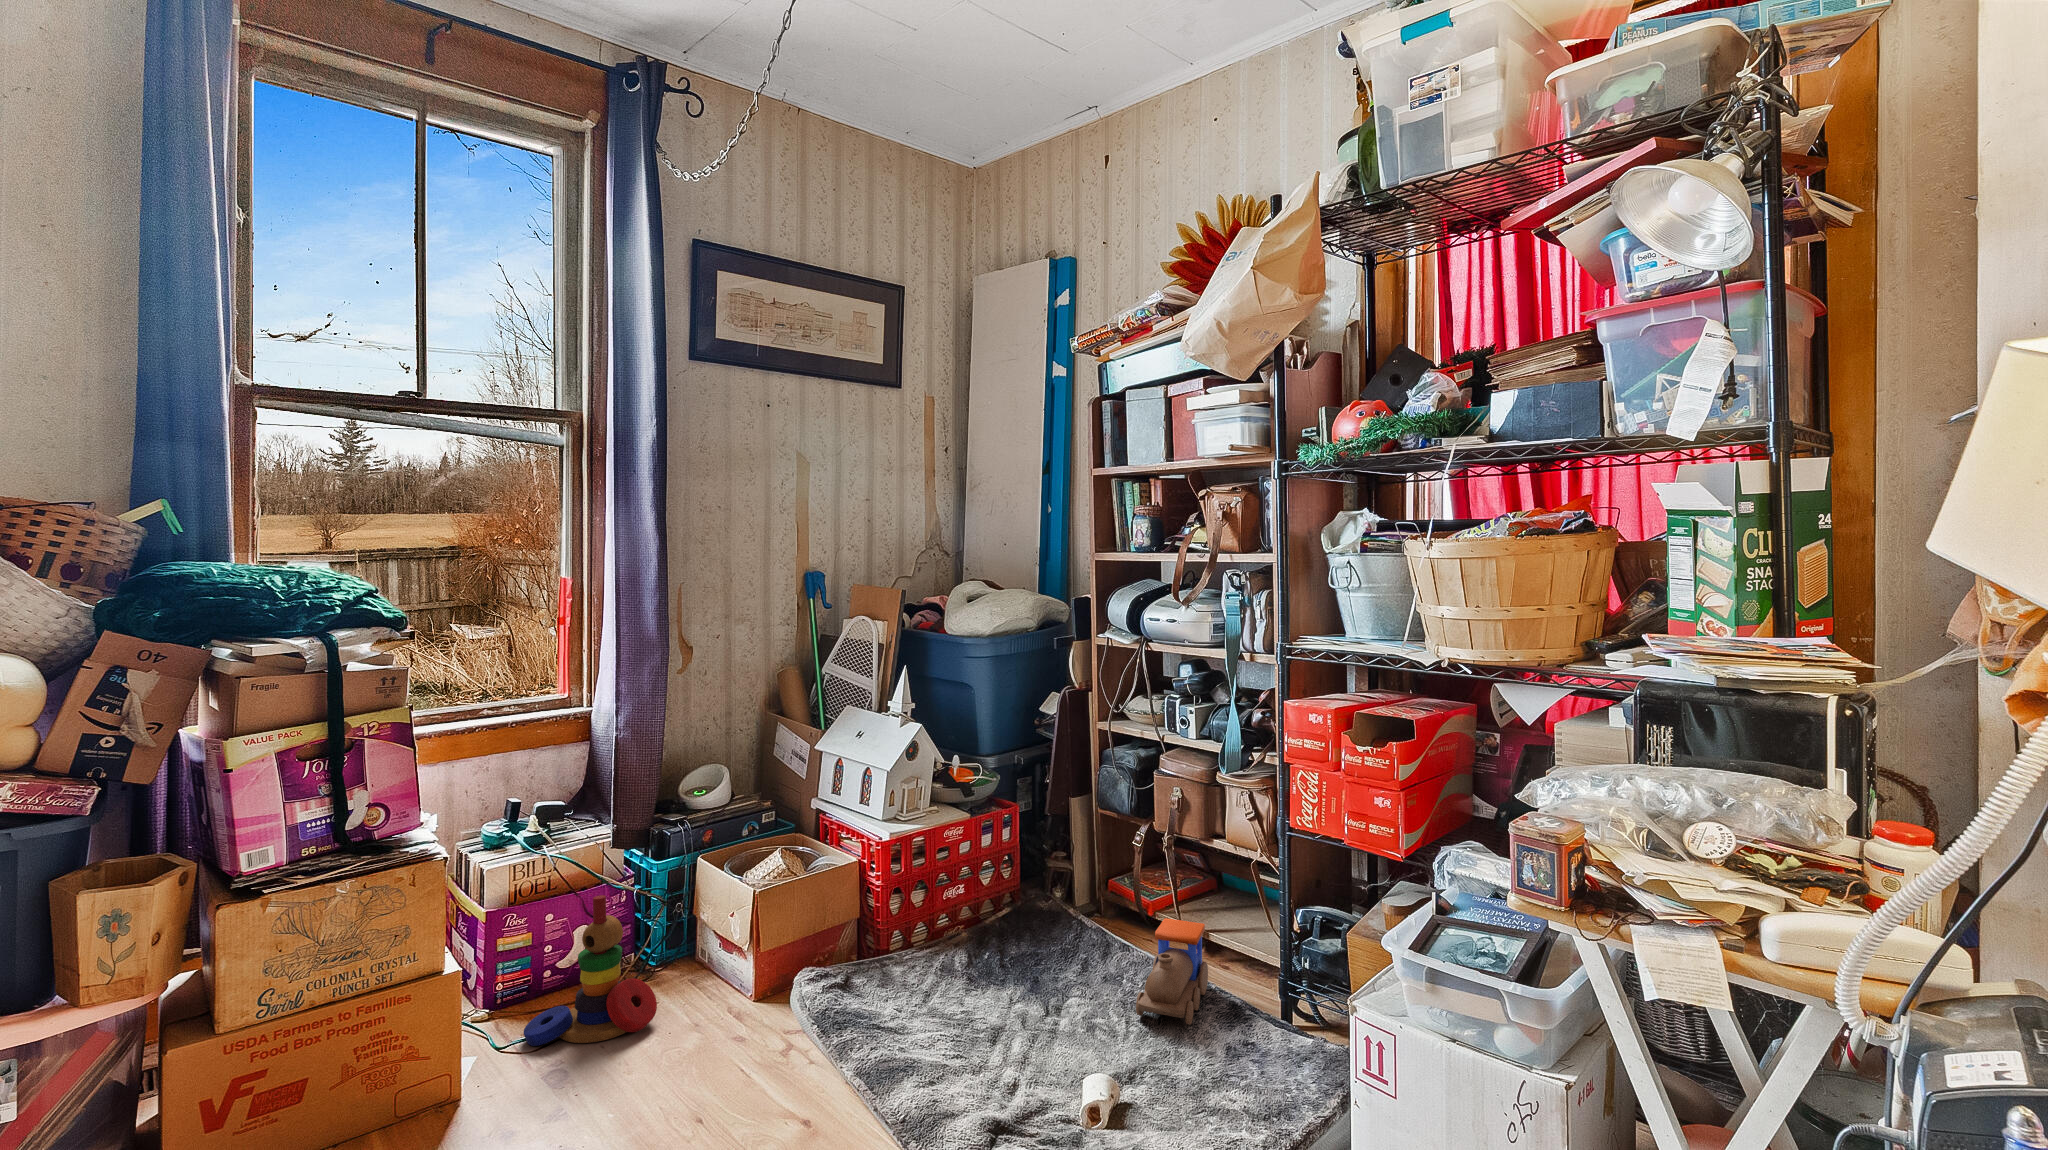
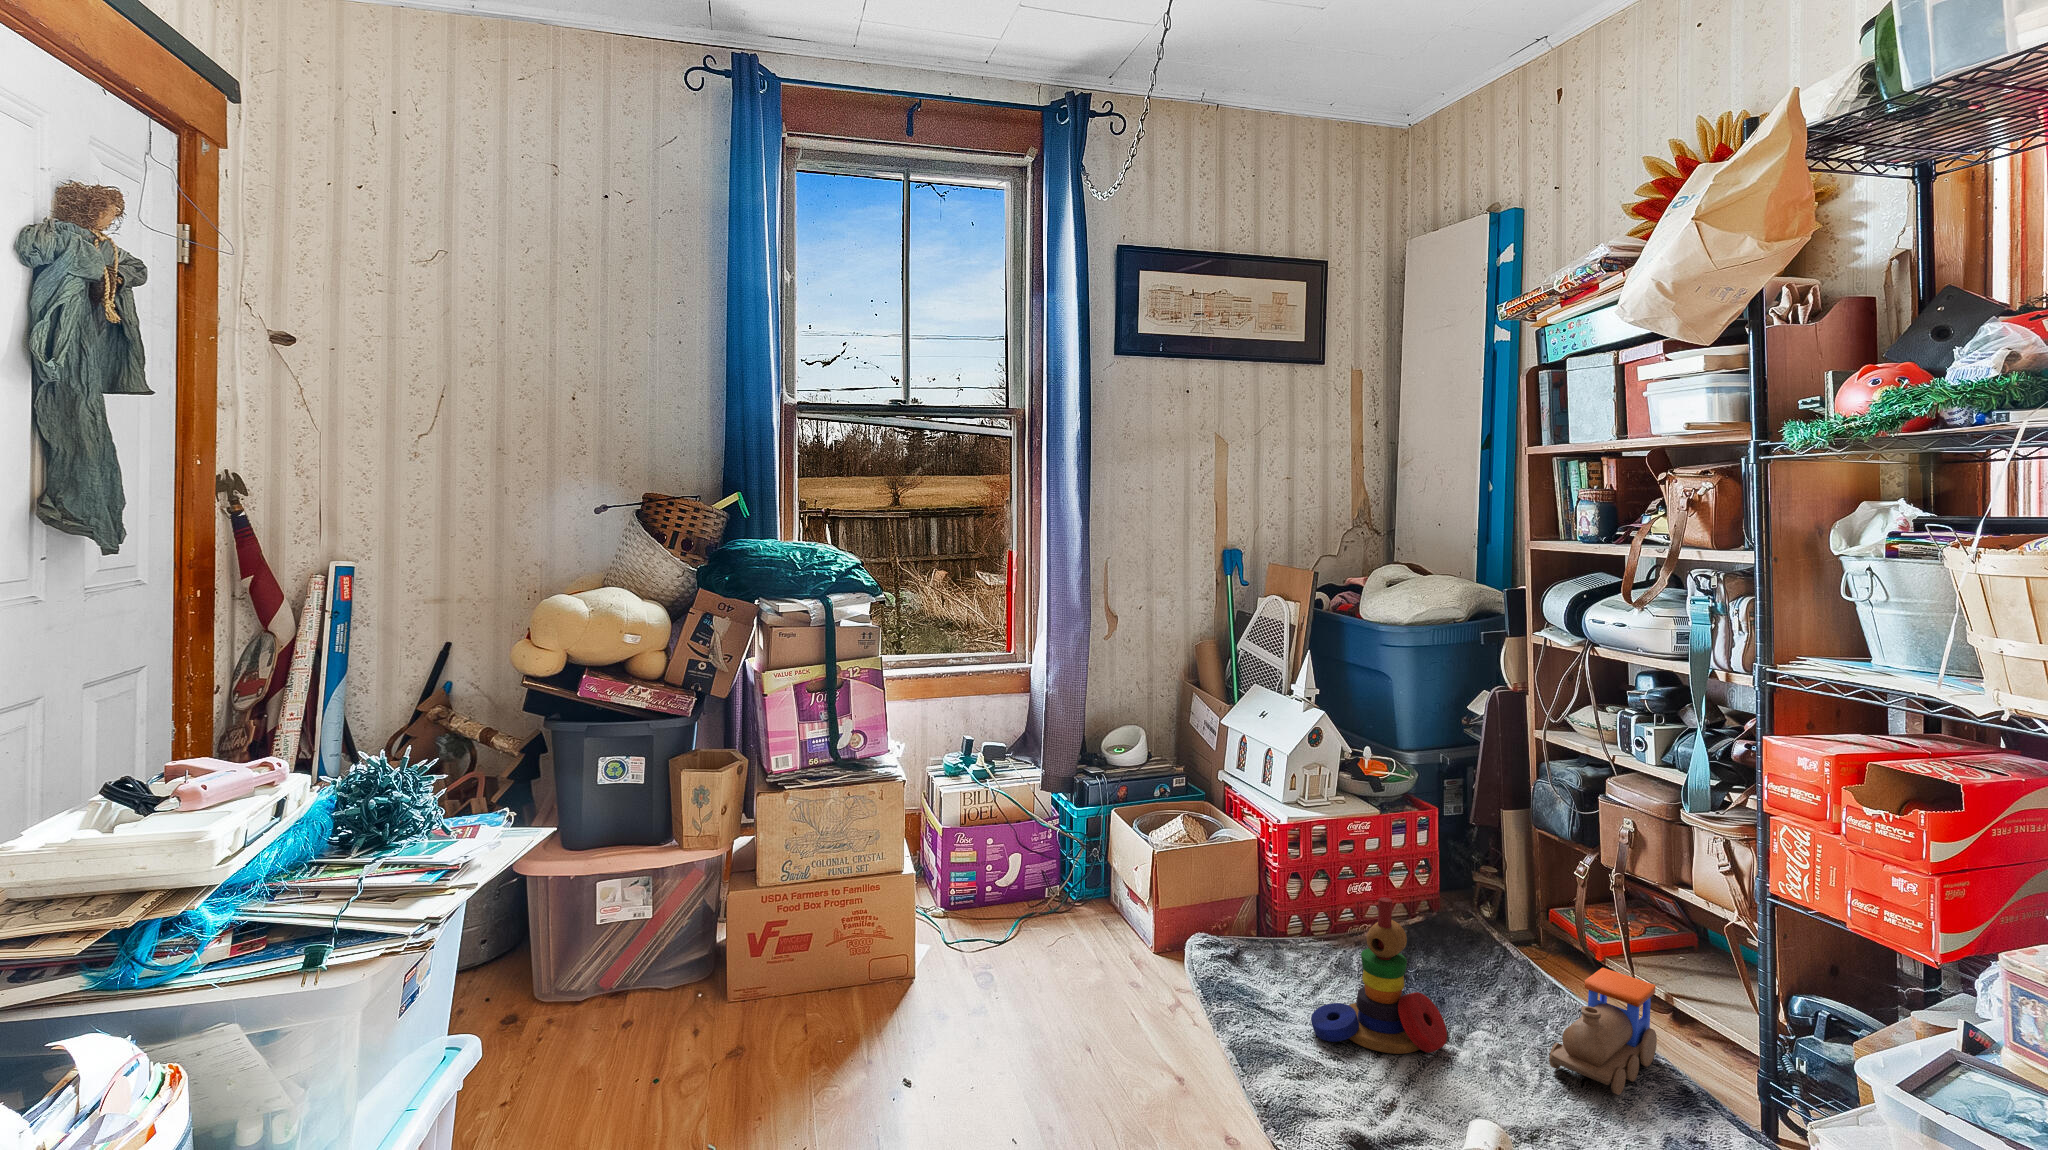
stacking toy: present [523,895,657,1046] -> present [1311,897,1447,1054]

